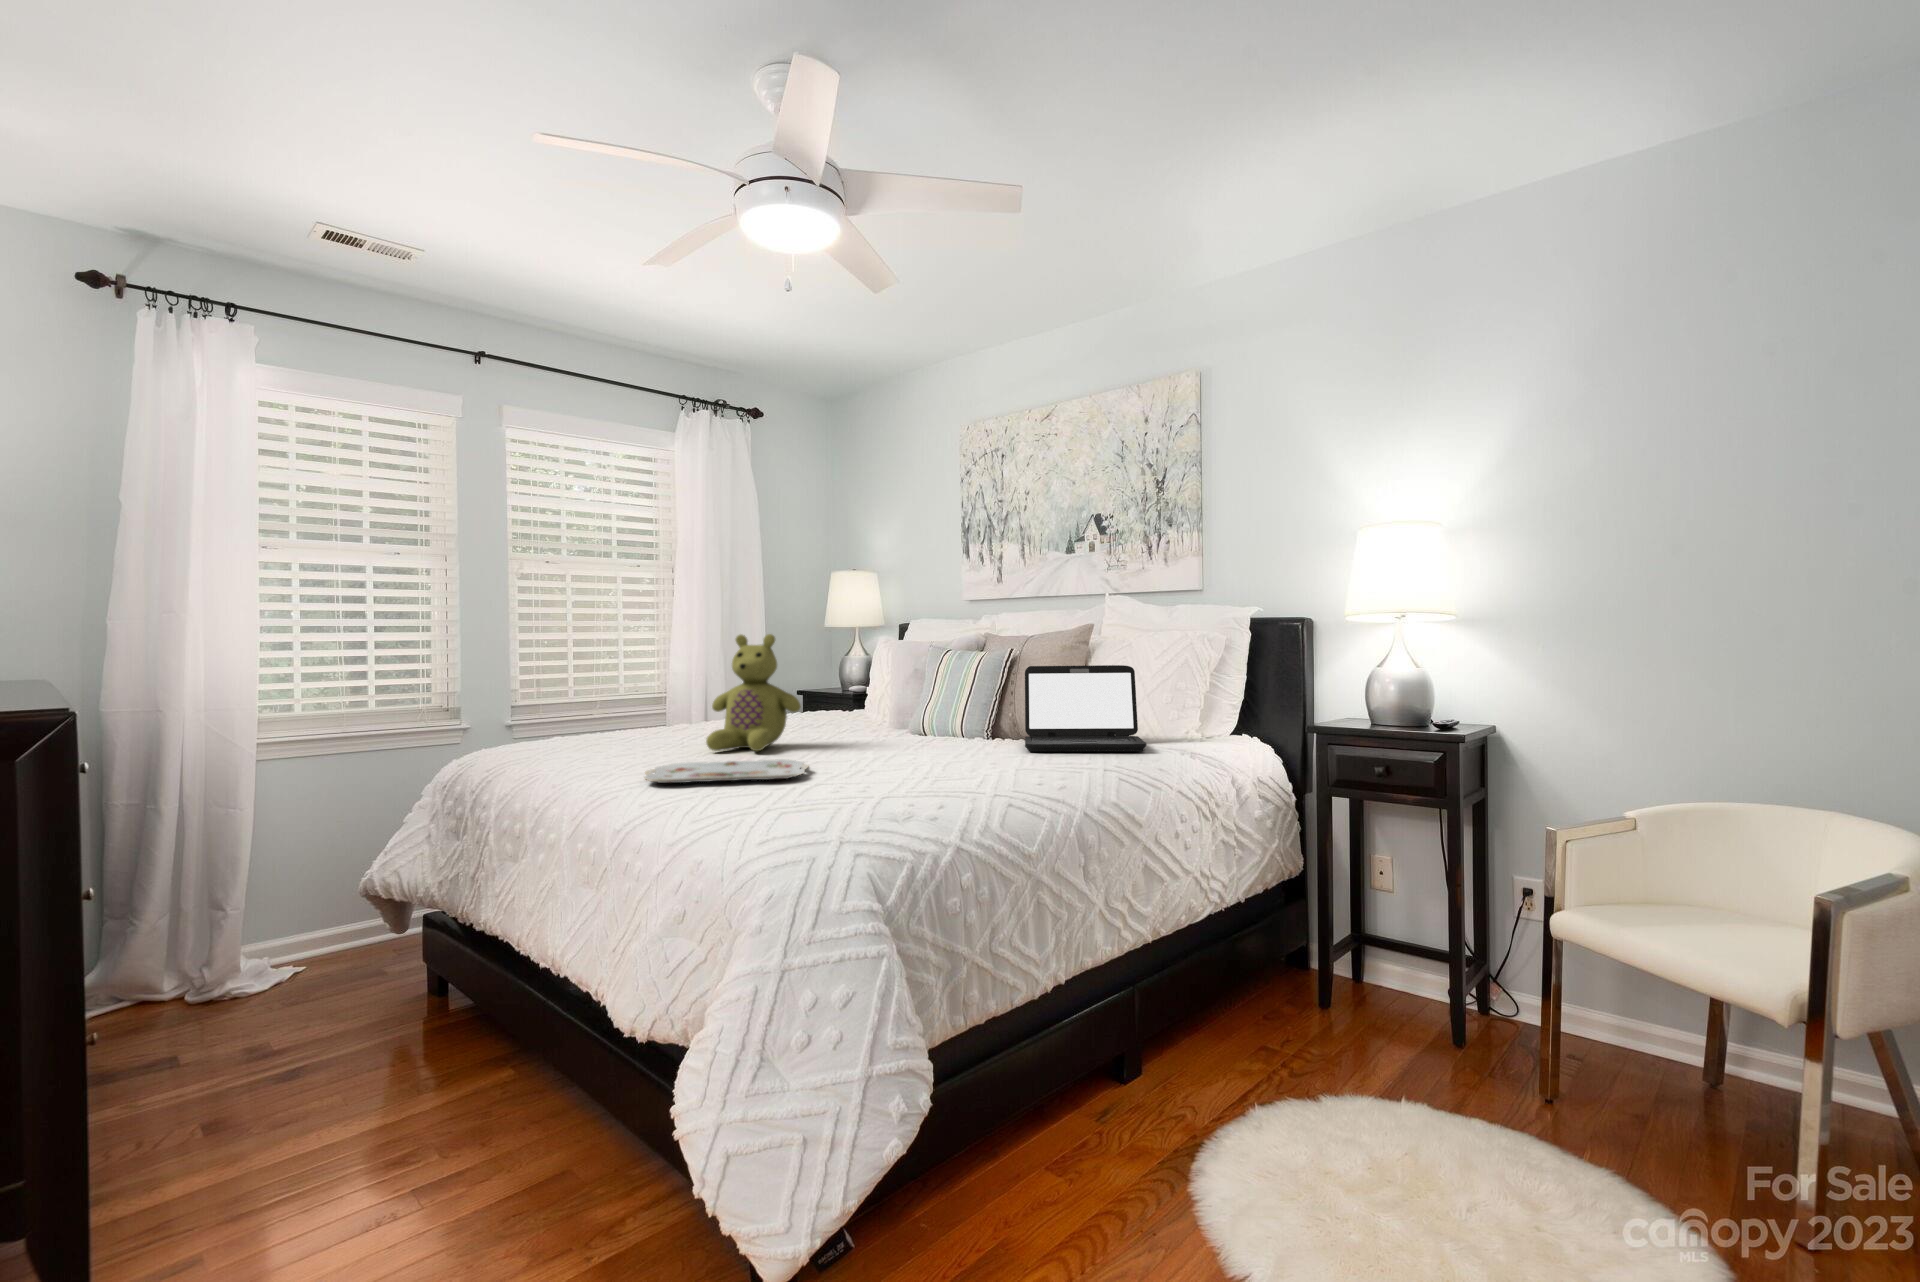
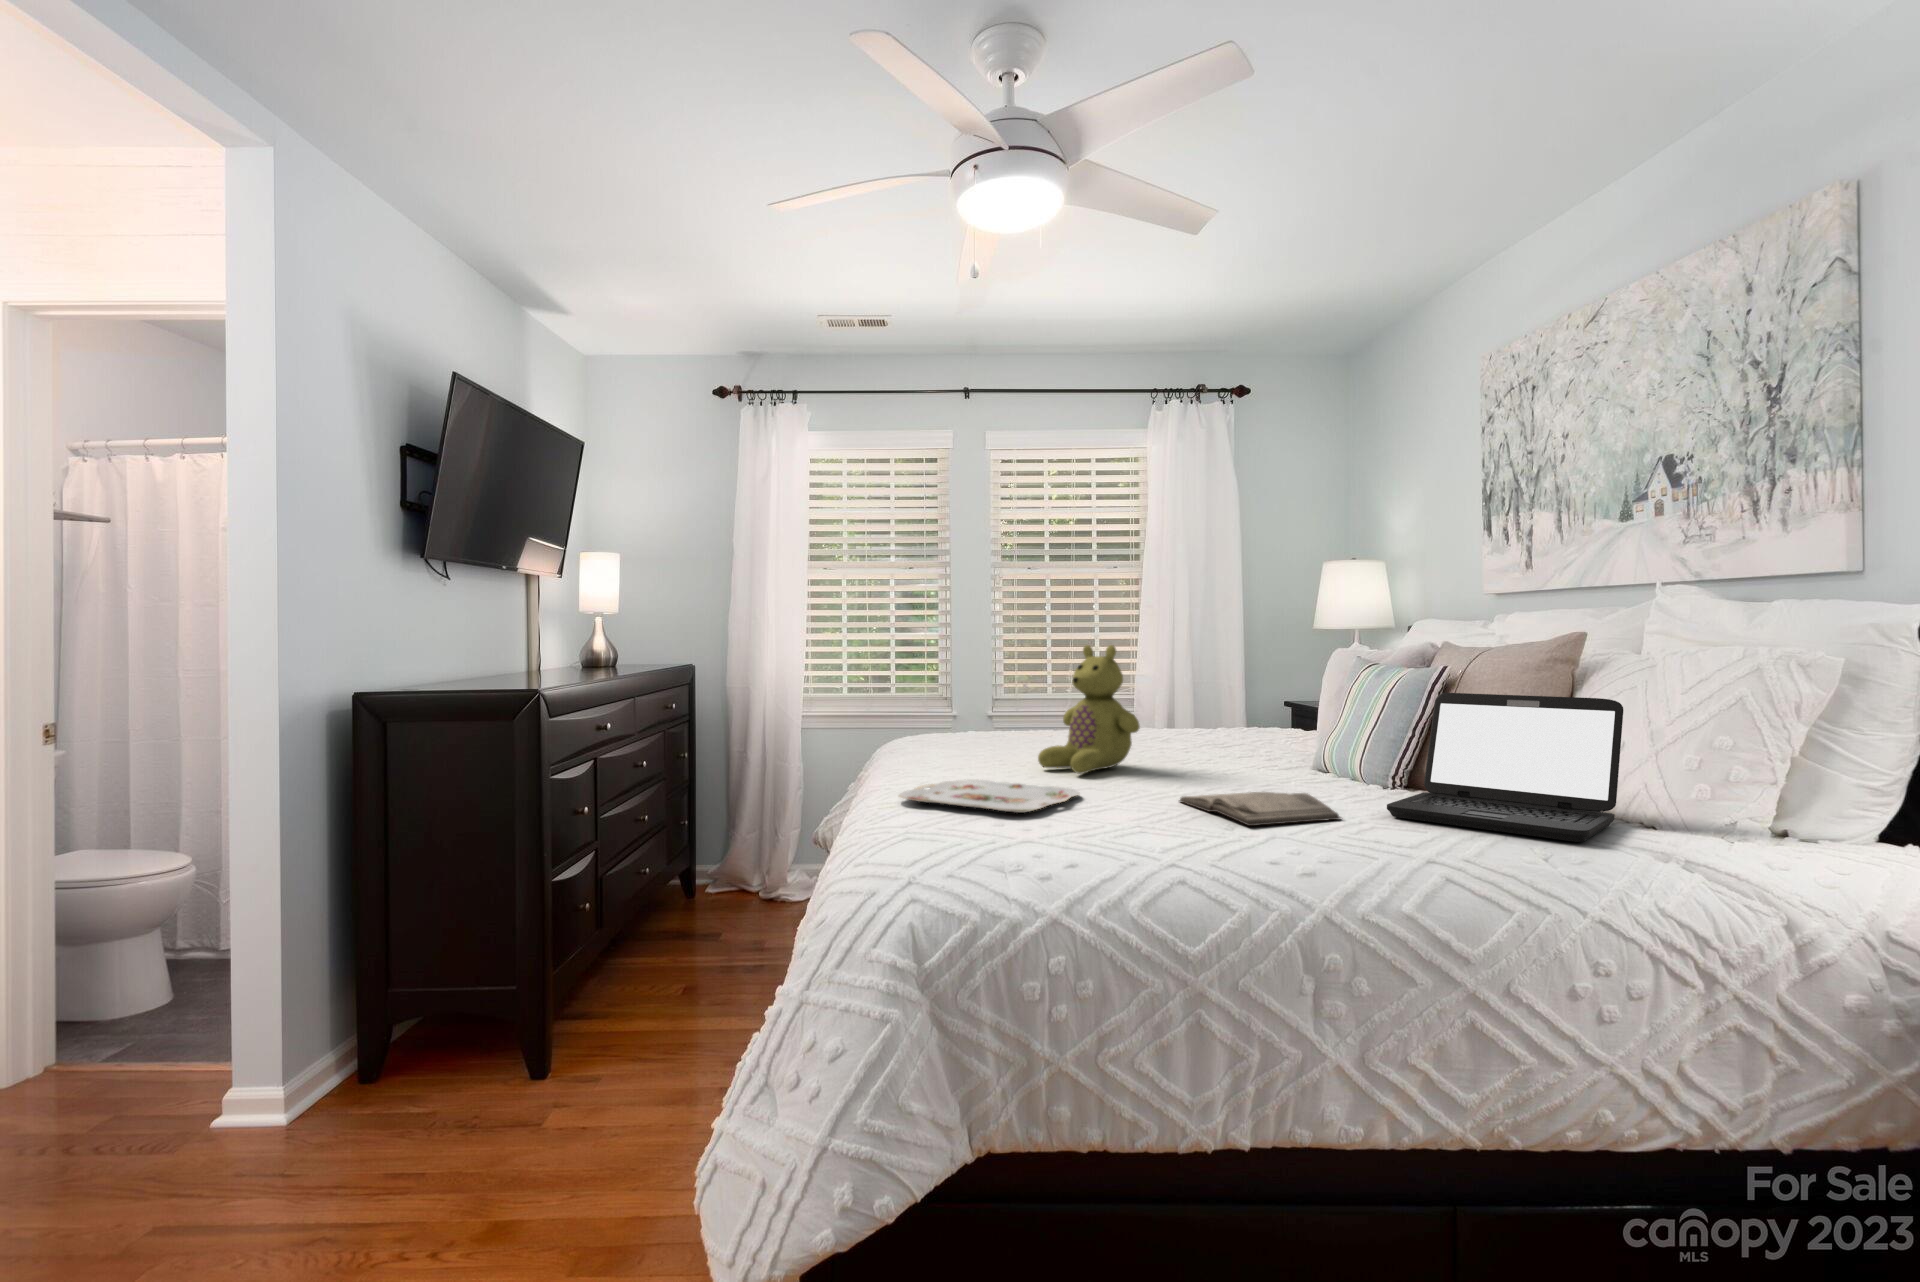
diary: none [881,742,1007,765] -> present [1179,792,1341,826]

